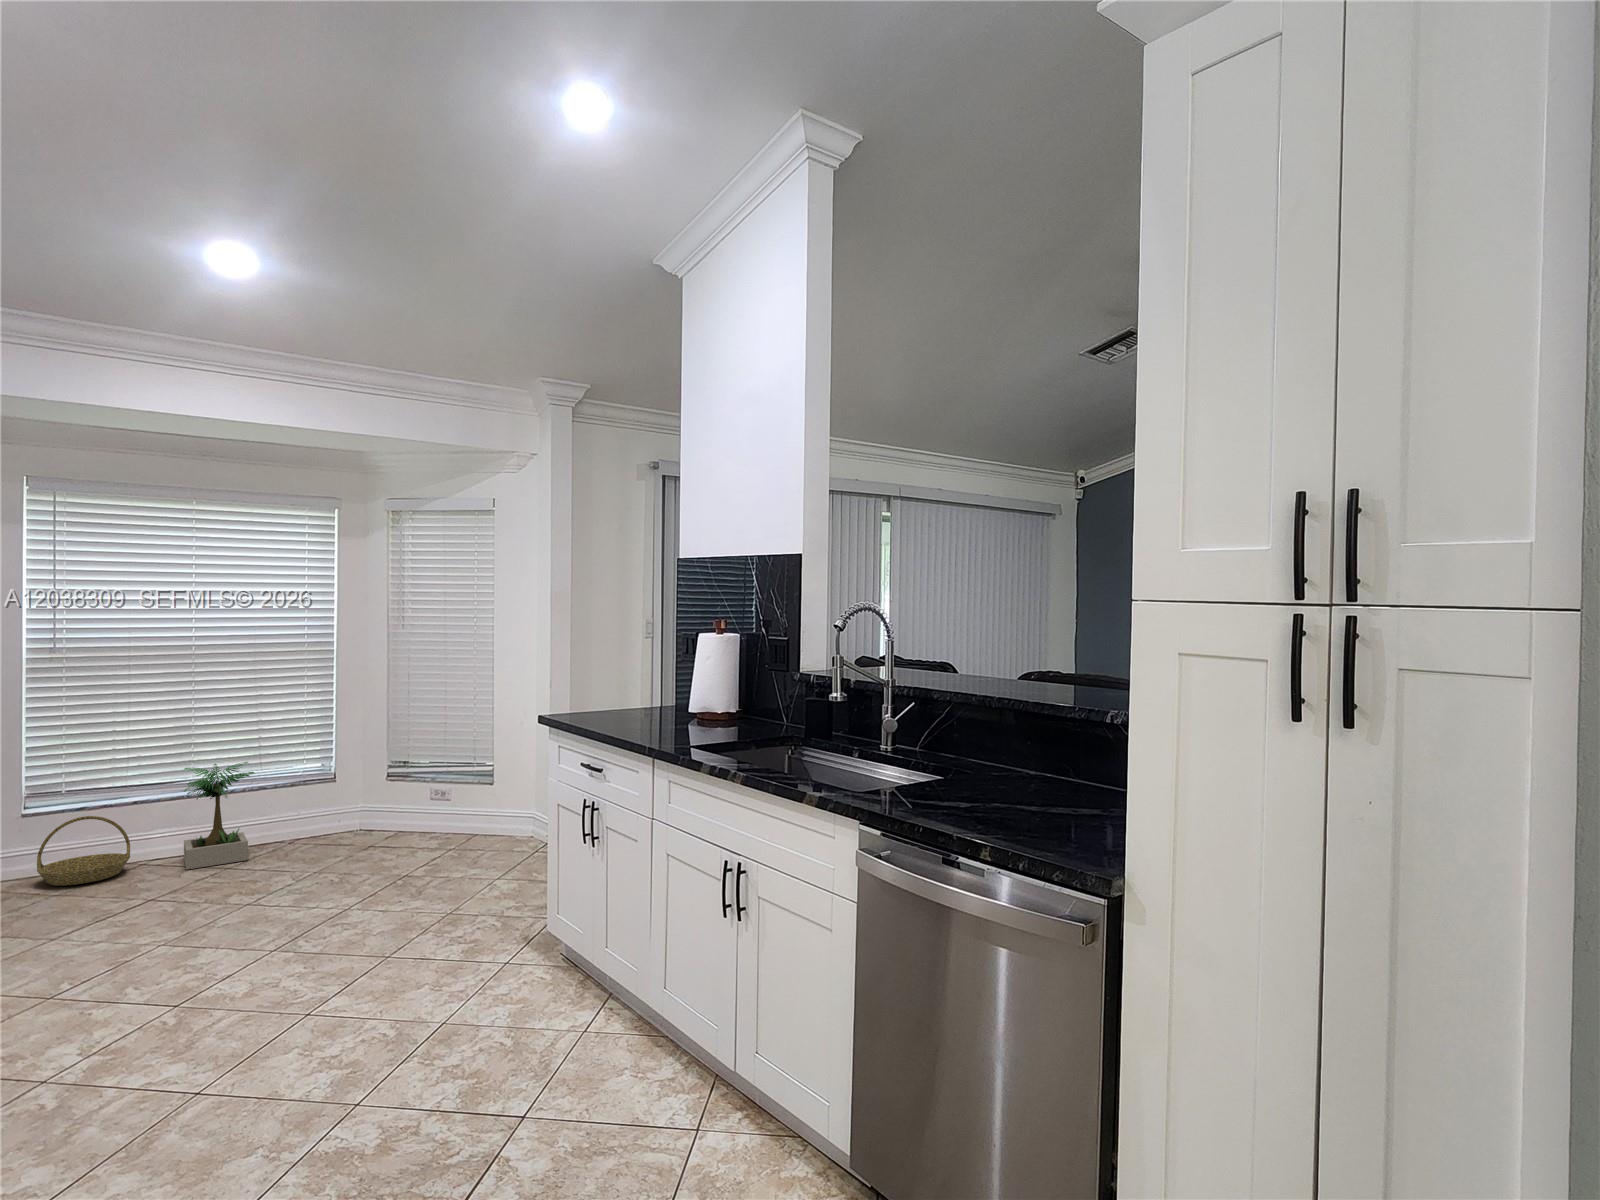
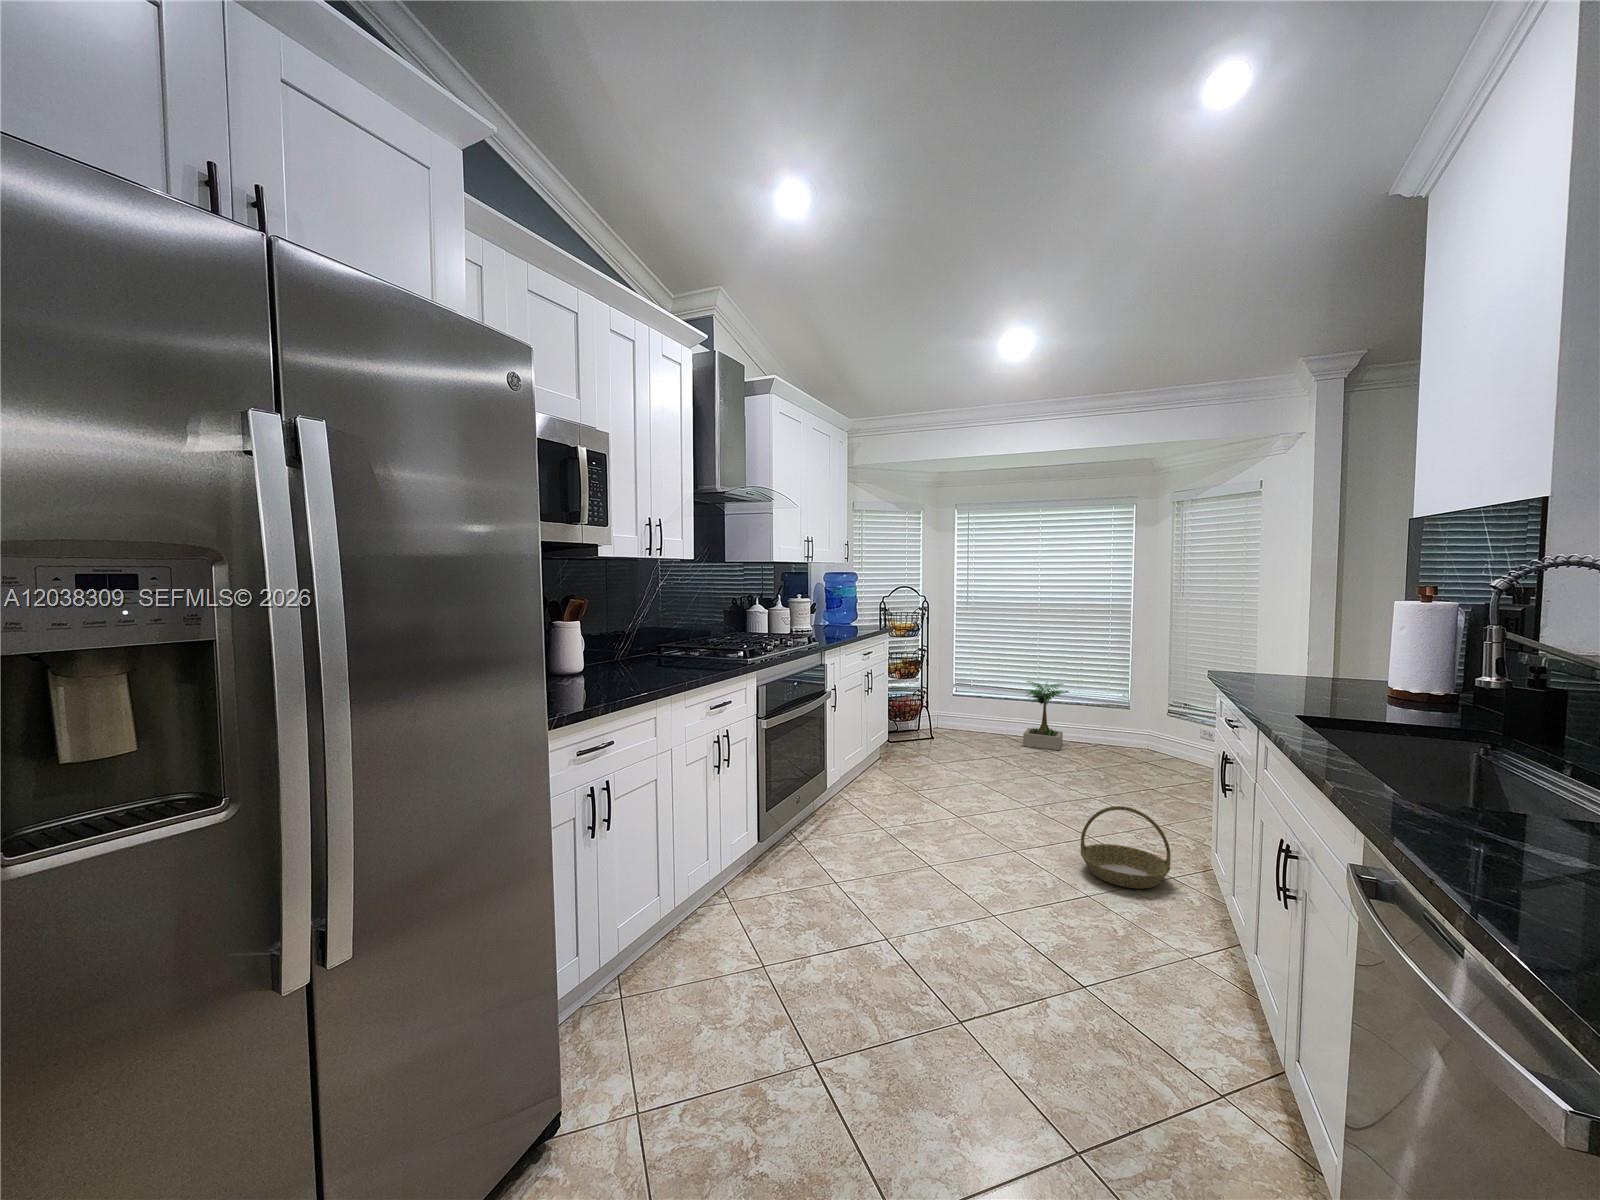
basket: present [37,816,130,886] -> present [1081,806,1170,888]

